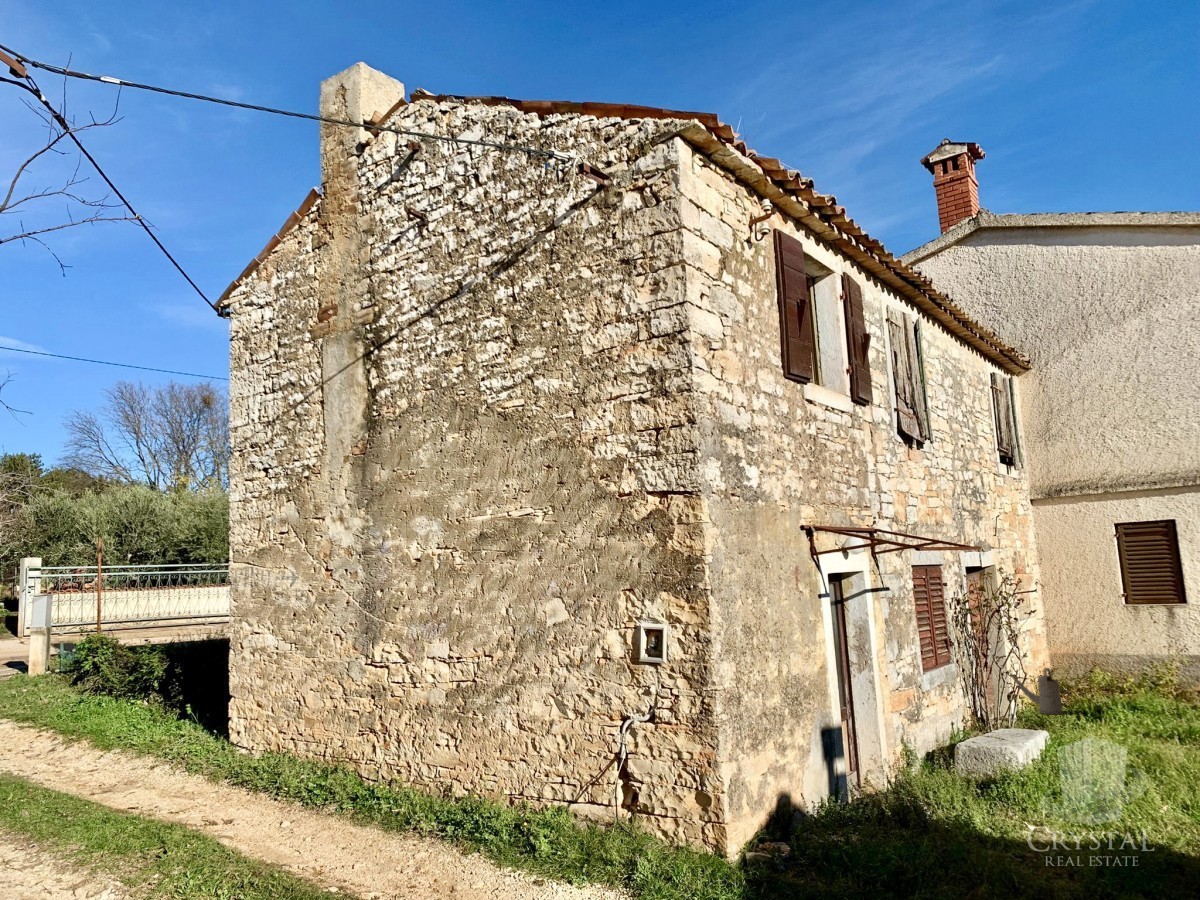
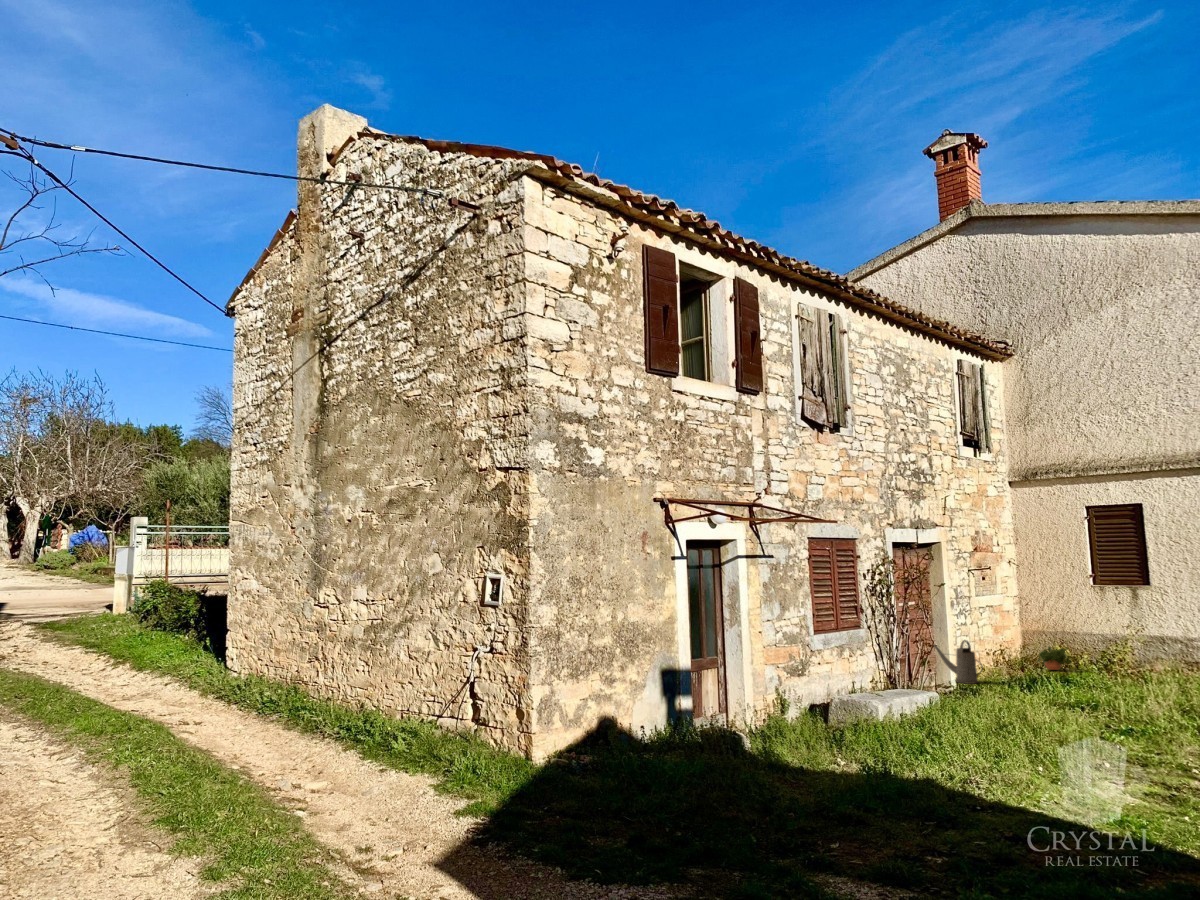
potted plant: none [1097,668,1136,696] -> present [1037,647,1071,670]

